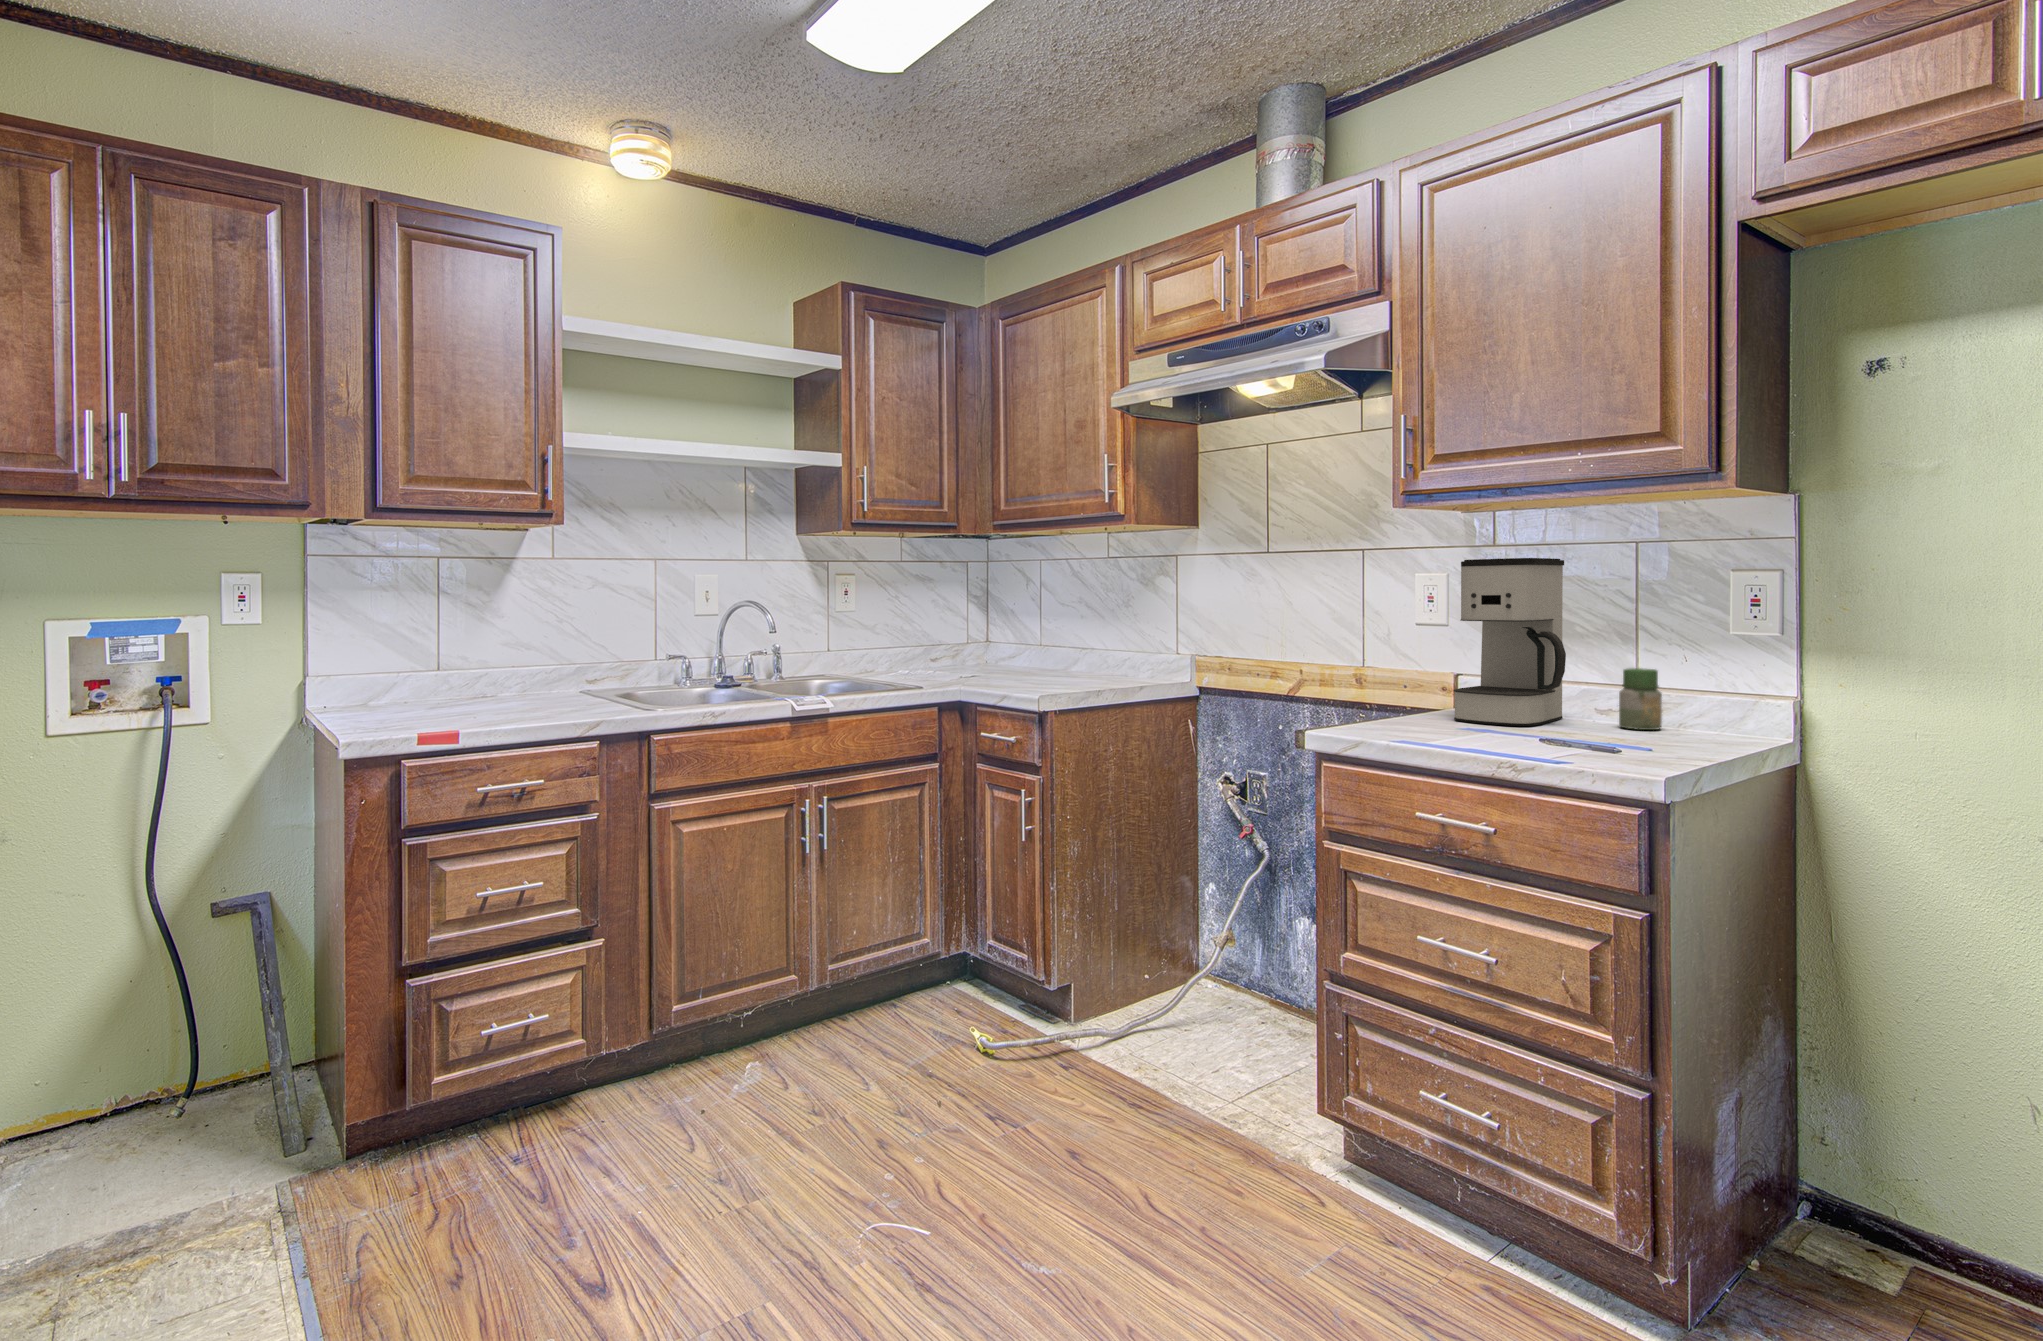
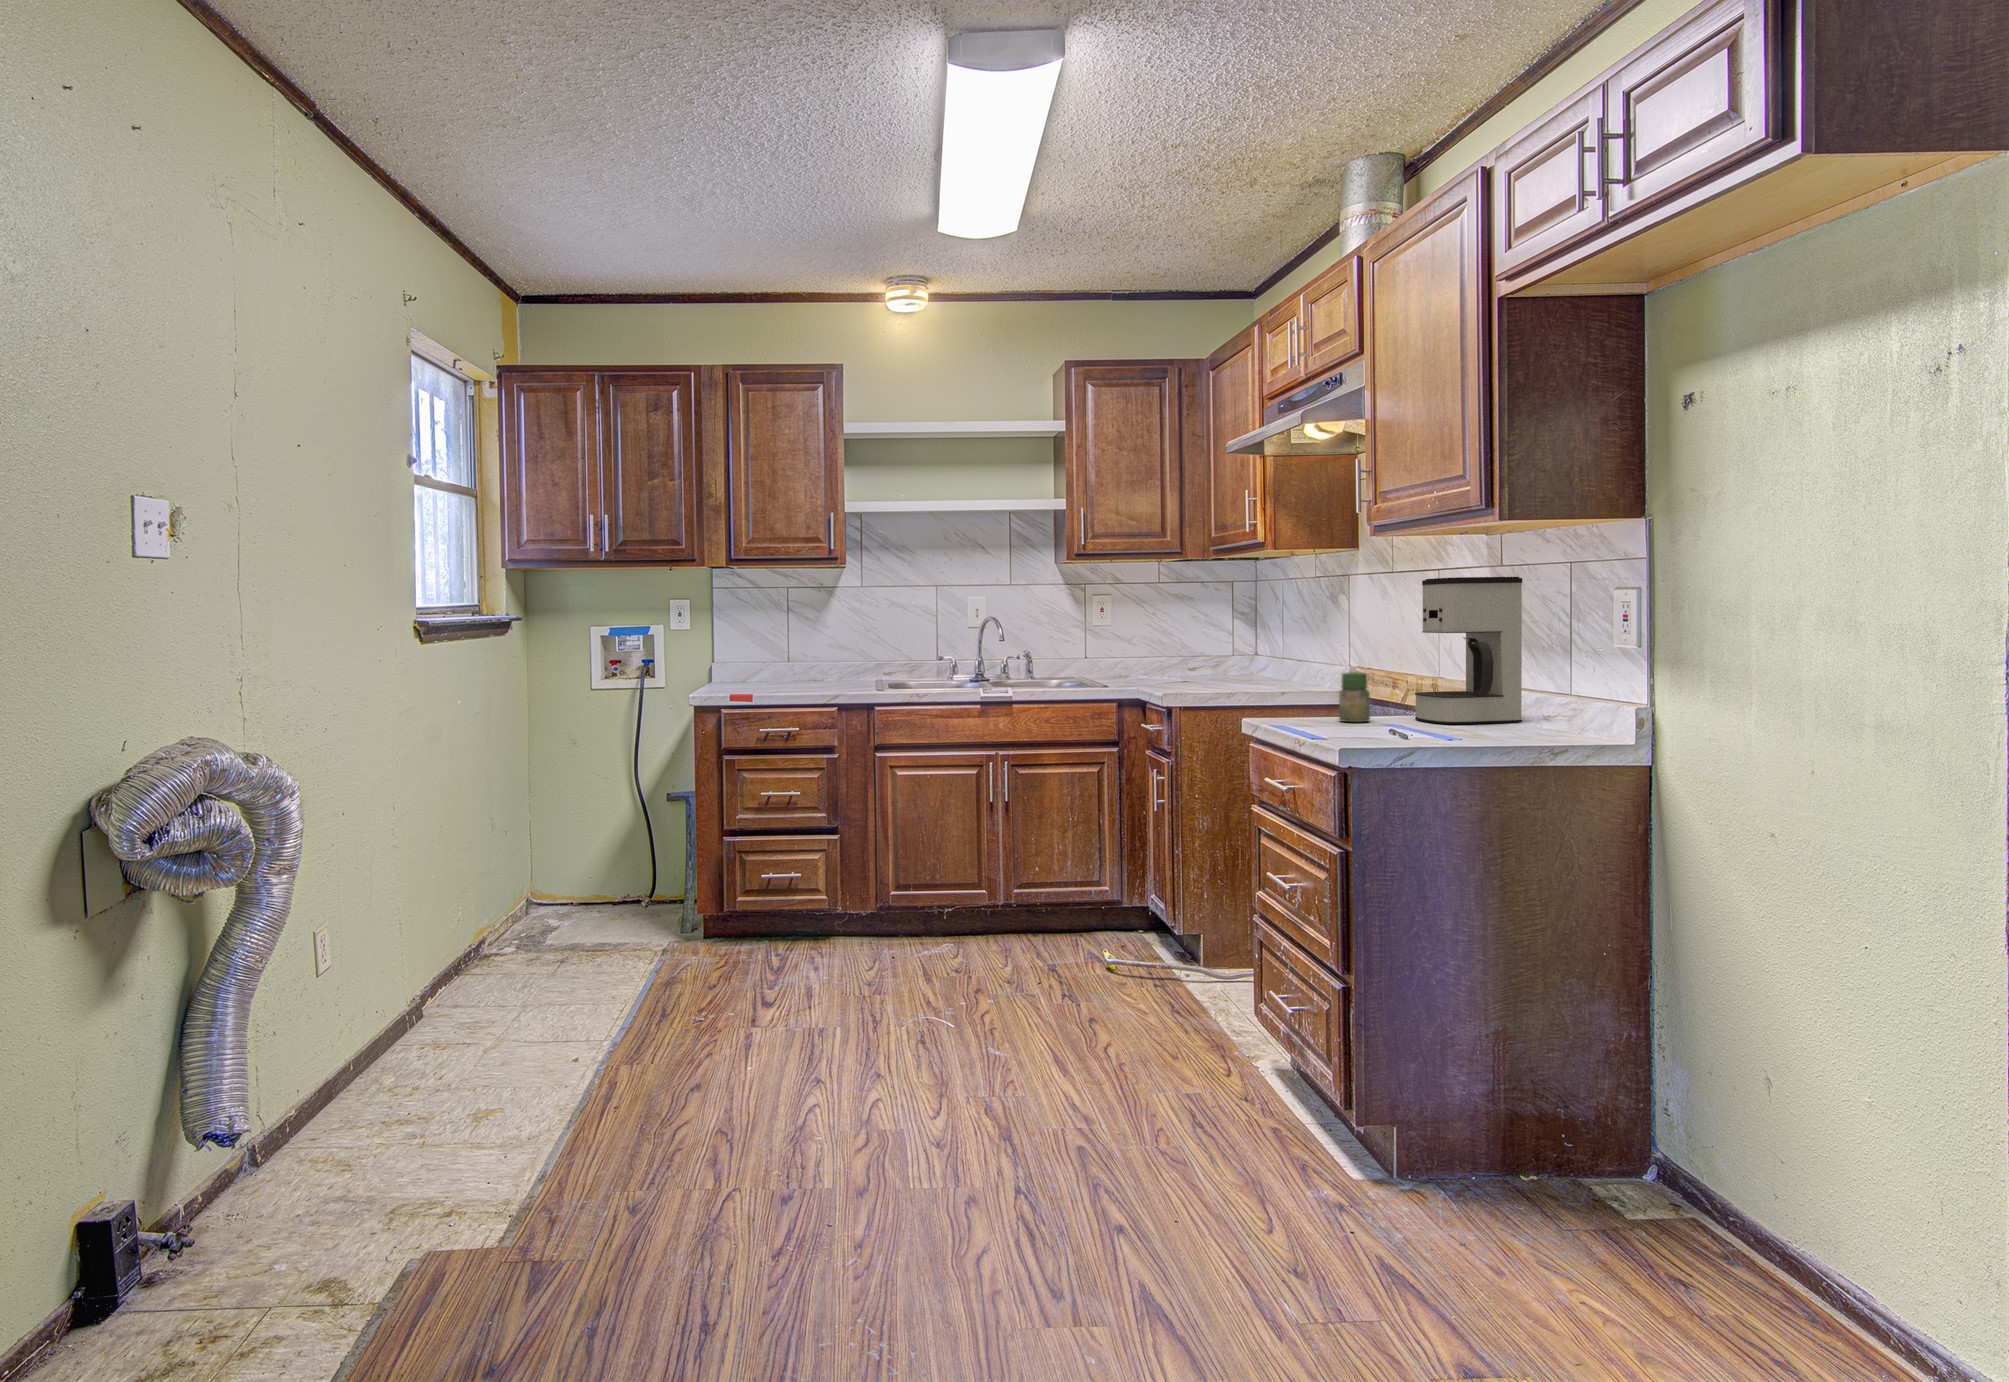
jar: present [1619,668,1662,730] -> present [1339,672,1370,722]

